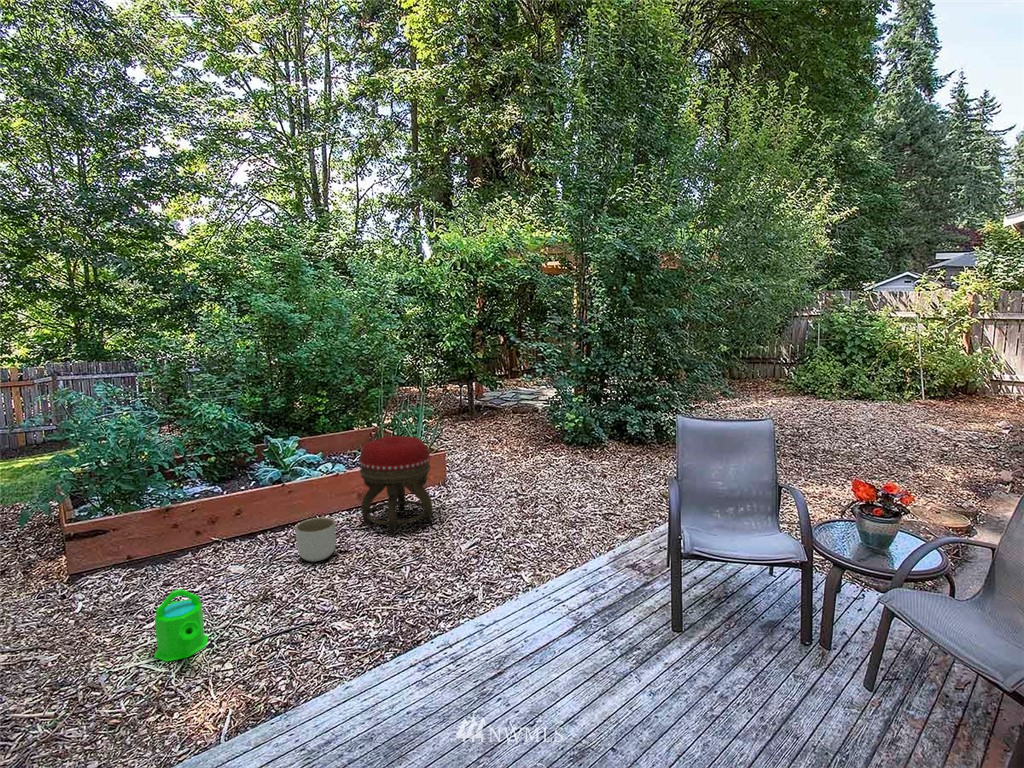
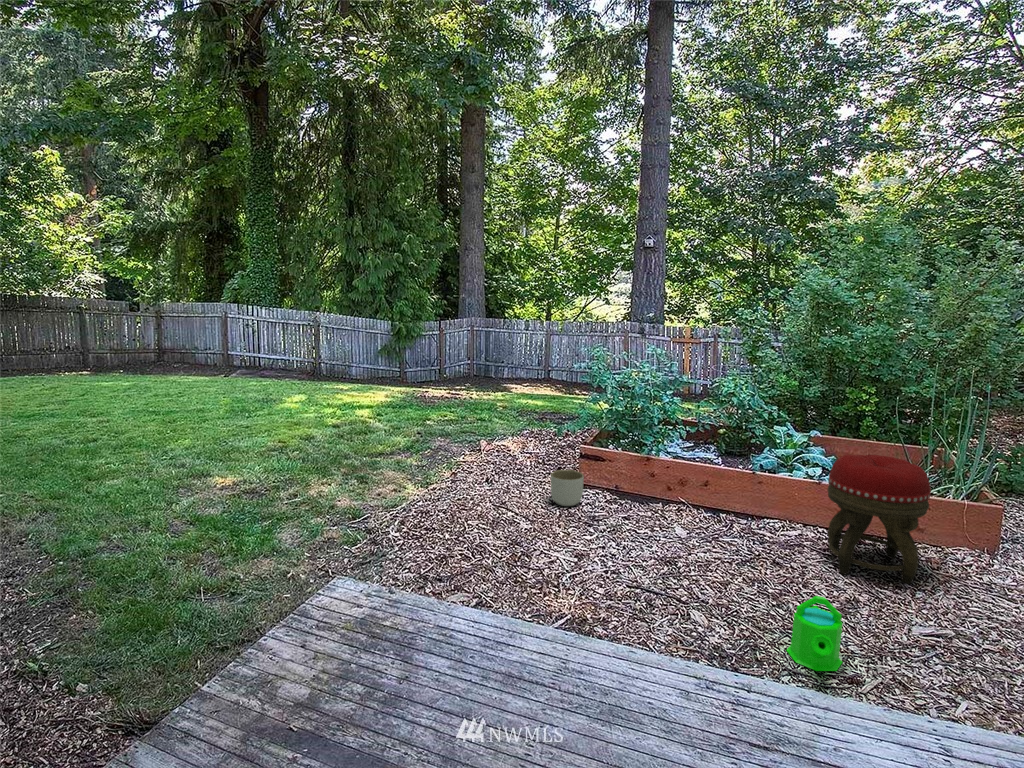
planter: present [296,517,336,562] -> present [551,470,584,506]
watering can: present [154,589,208,662] -> present [787,596,843,671]

